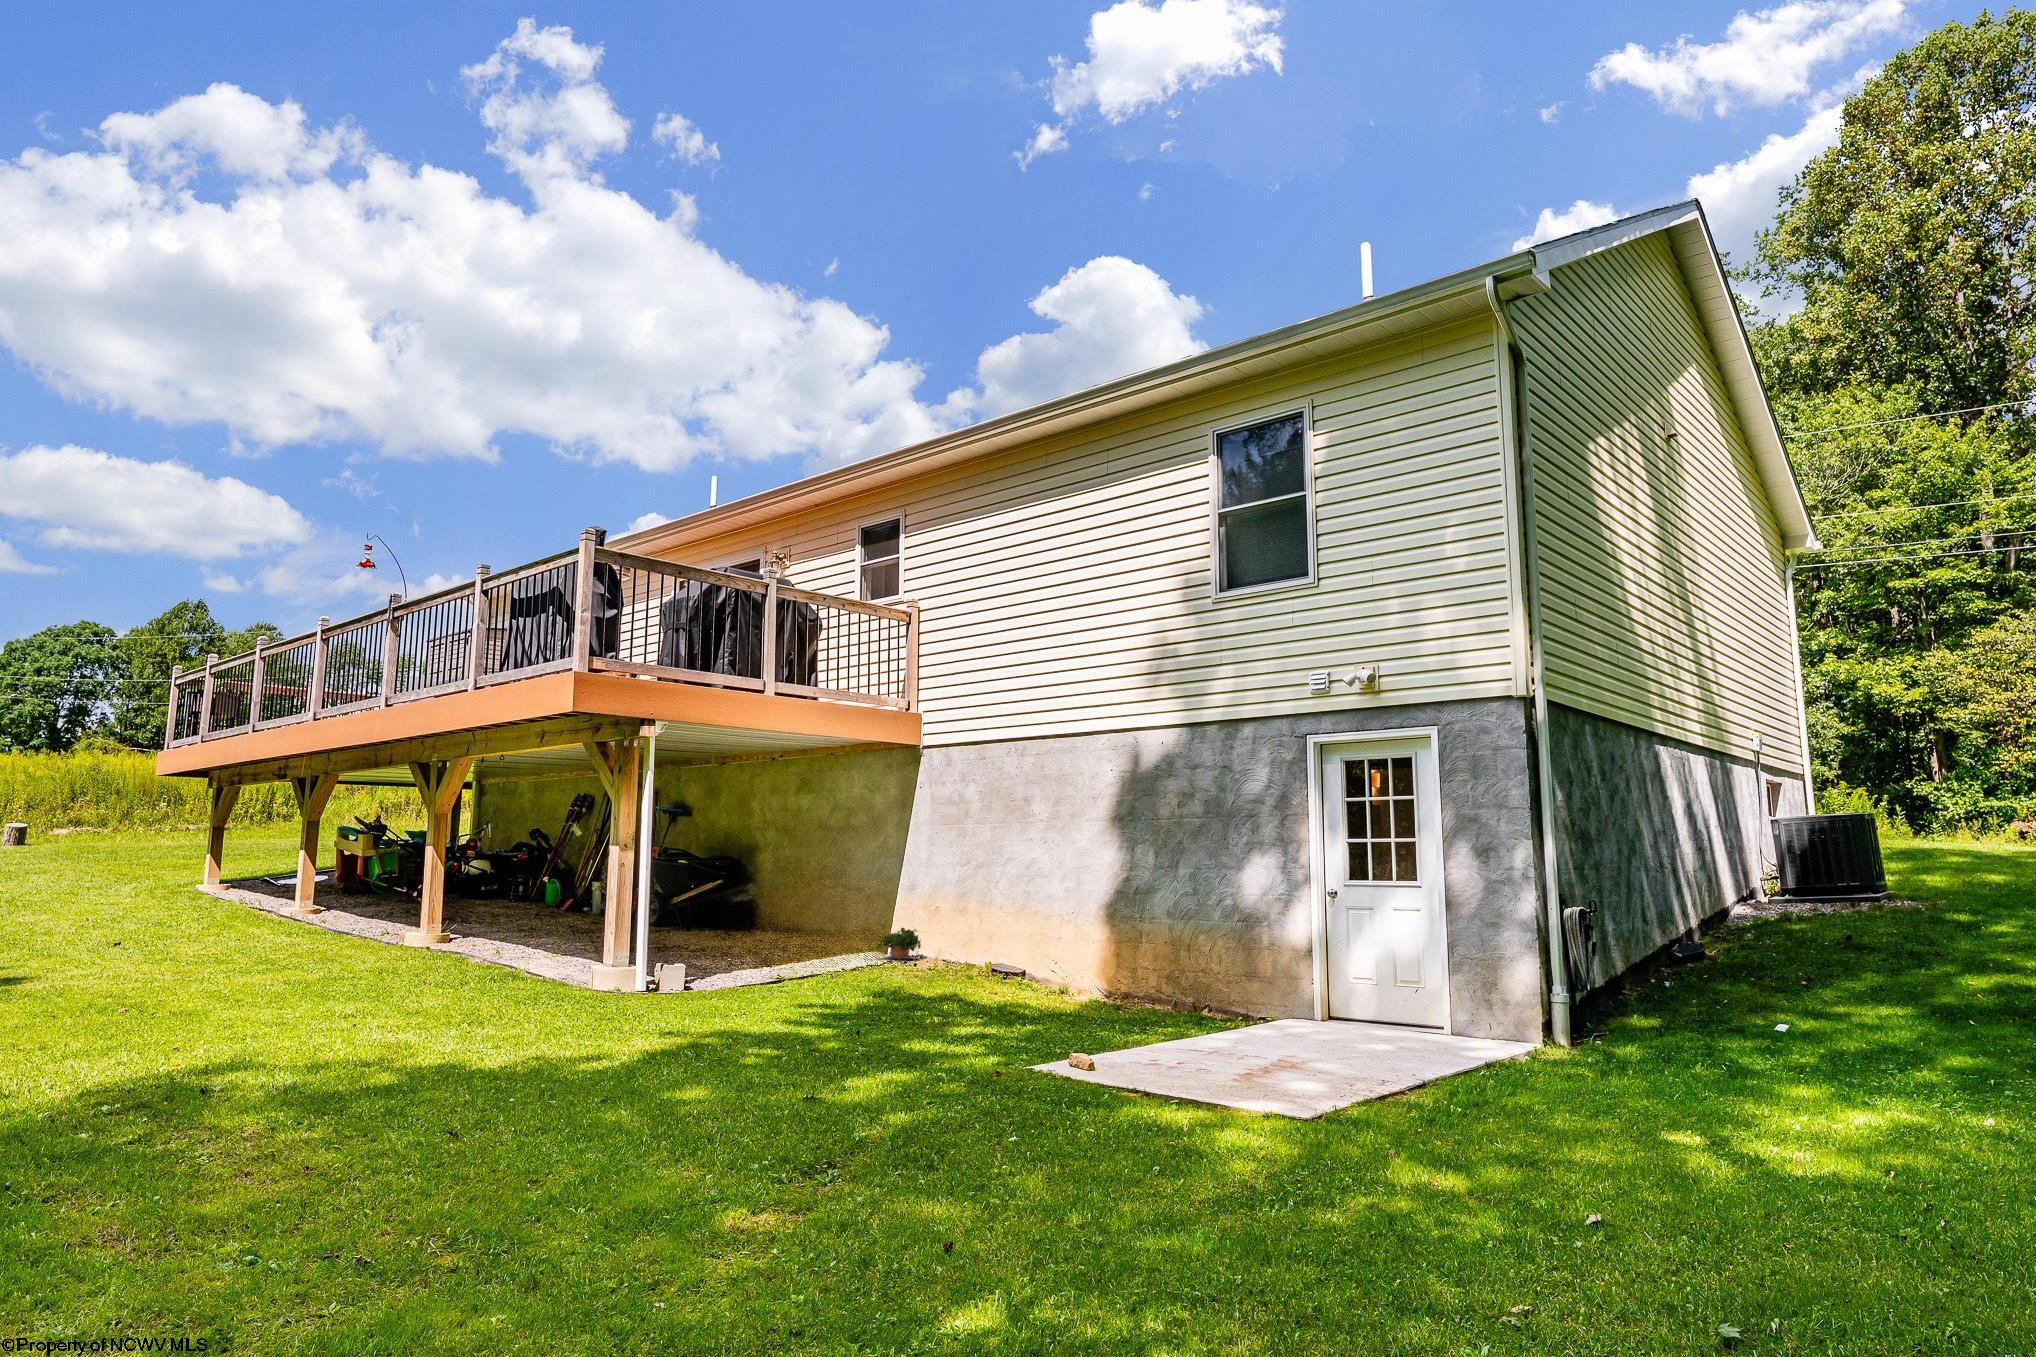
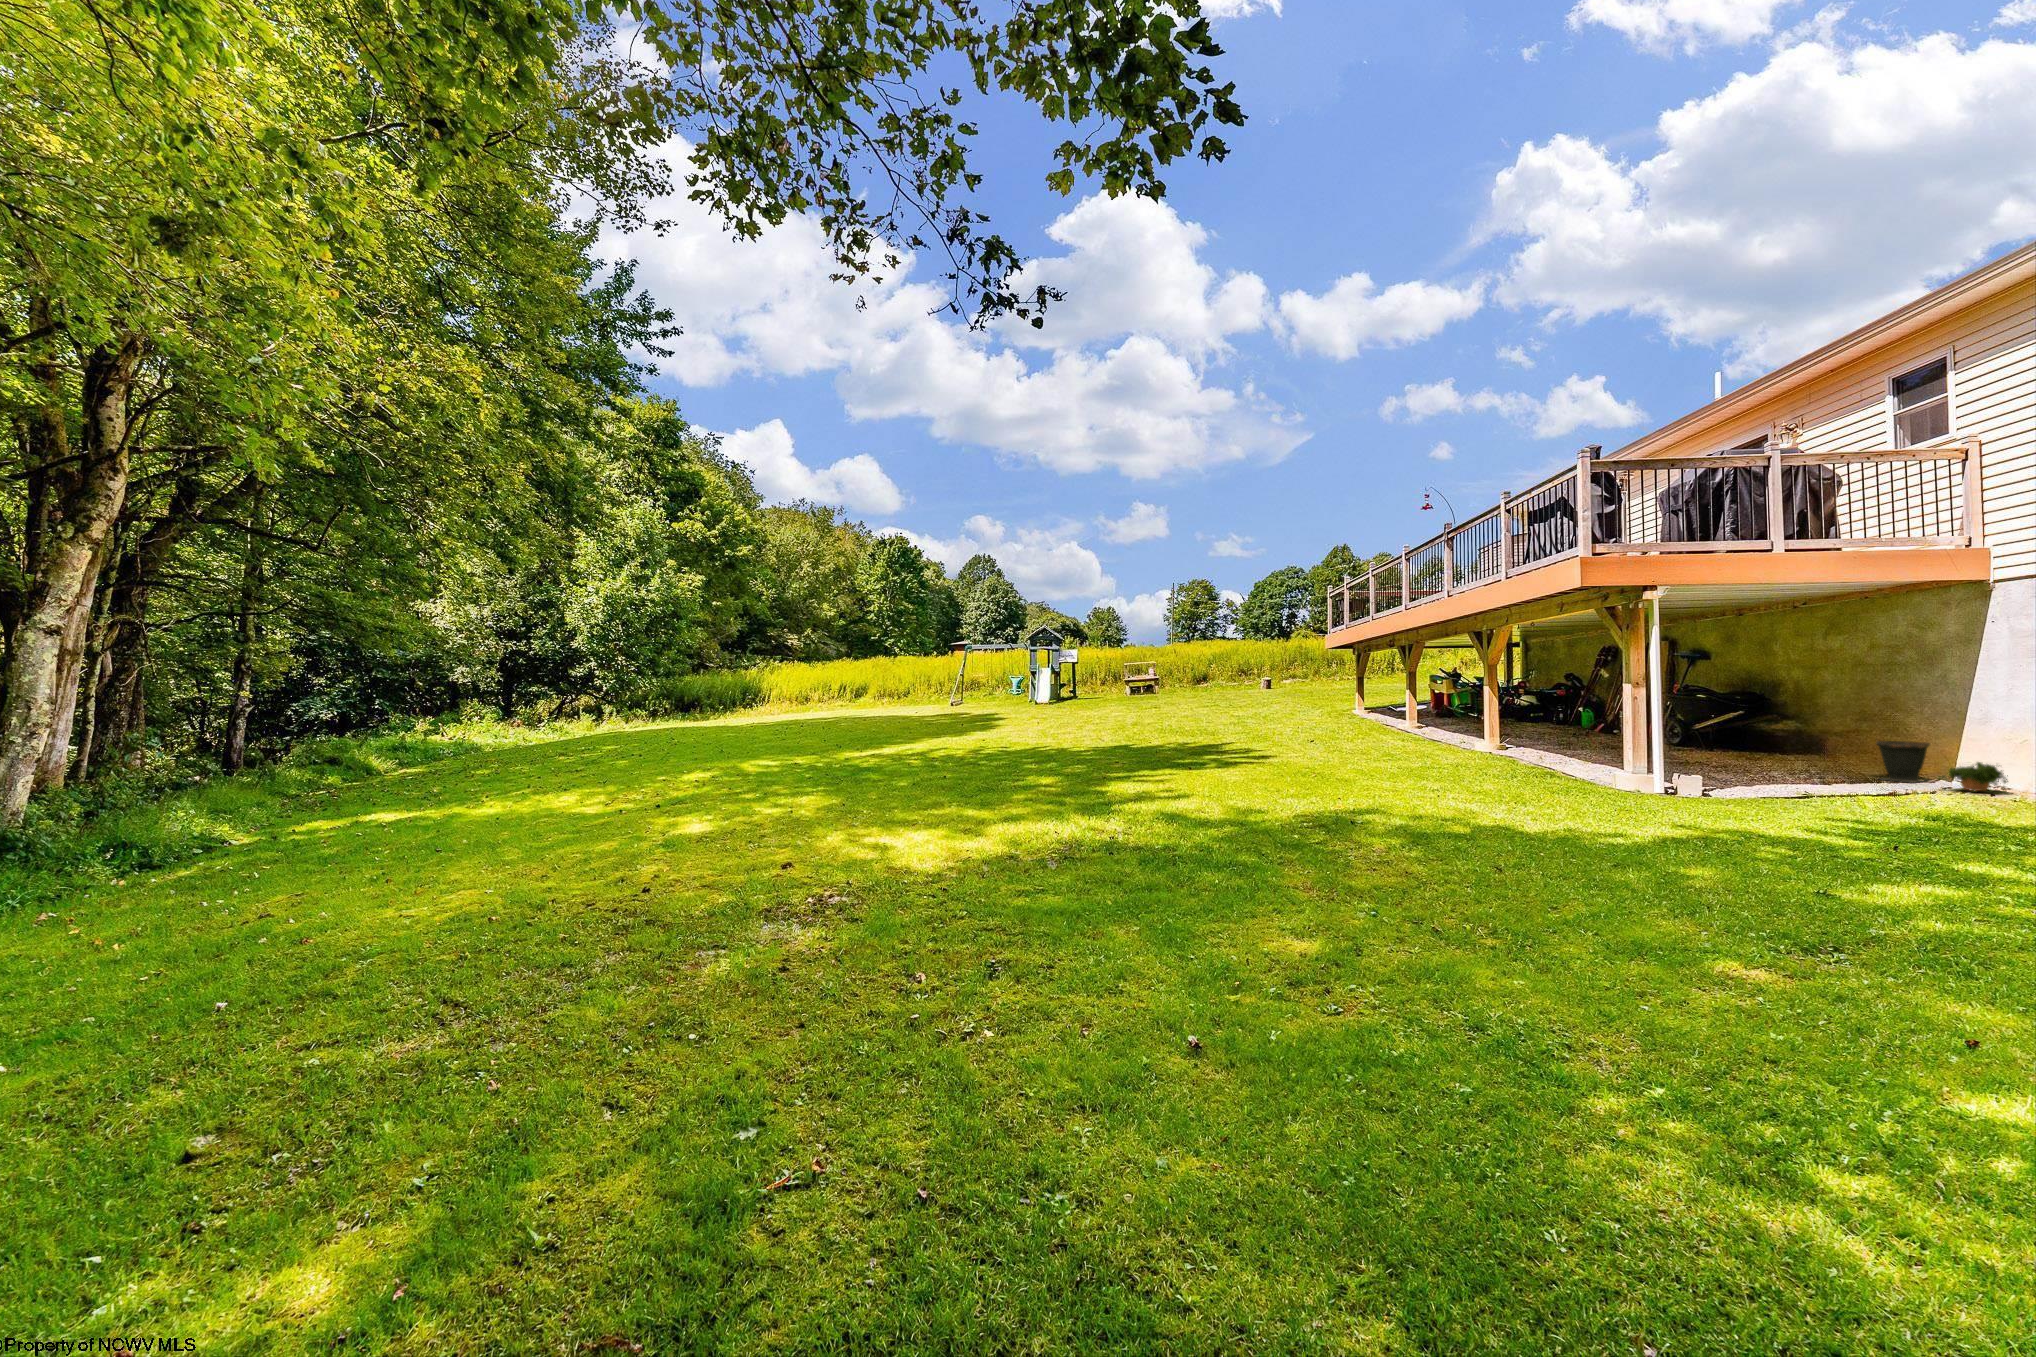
bucket: none [829,906,869,953] -> present [1876,741,1930,783]

